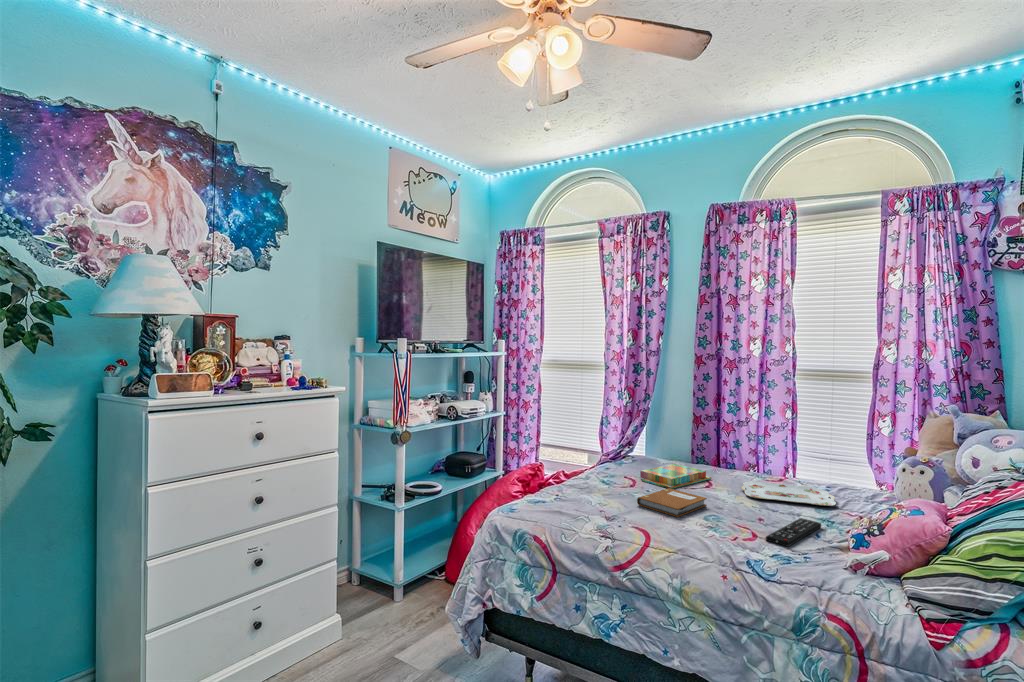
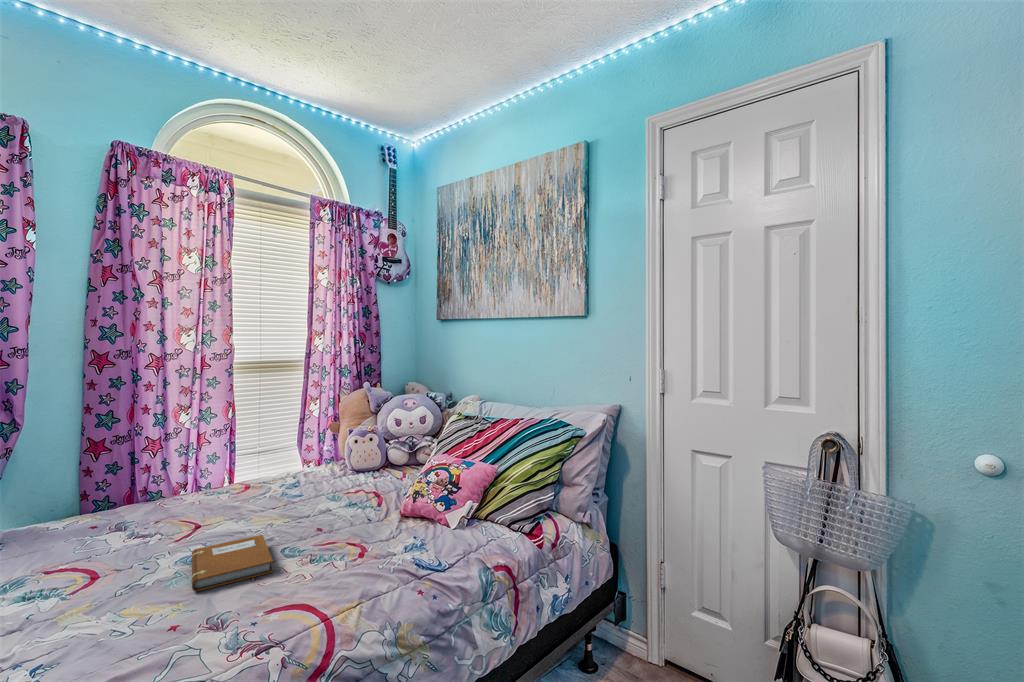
board game: present [640,464,711,489] -> none [92,511,186,566]
serving tray: present [741,481,836,506] -> none [231,482,339,515]
remote control: present [766,518,821,547] -> none [354,505,400,541]

